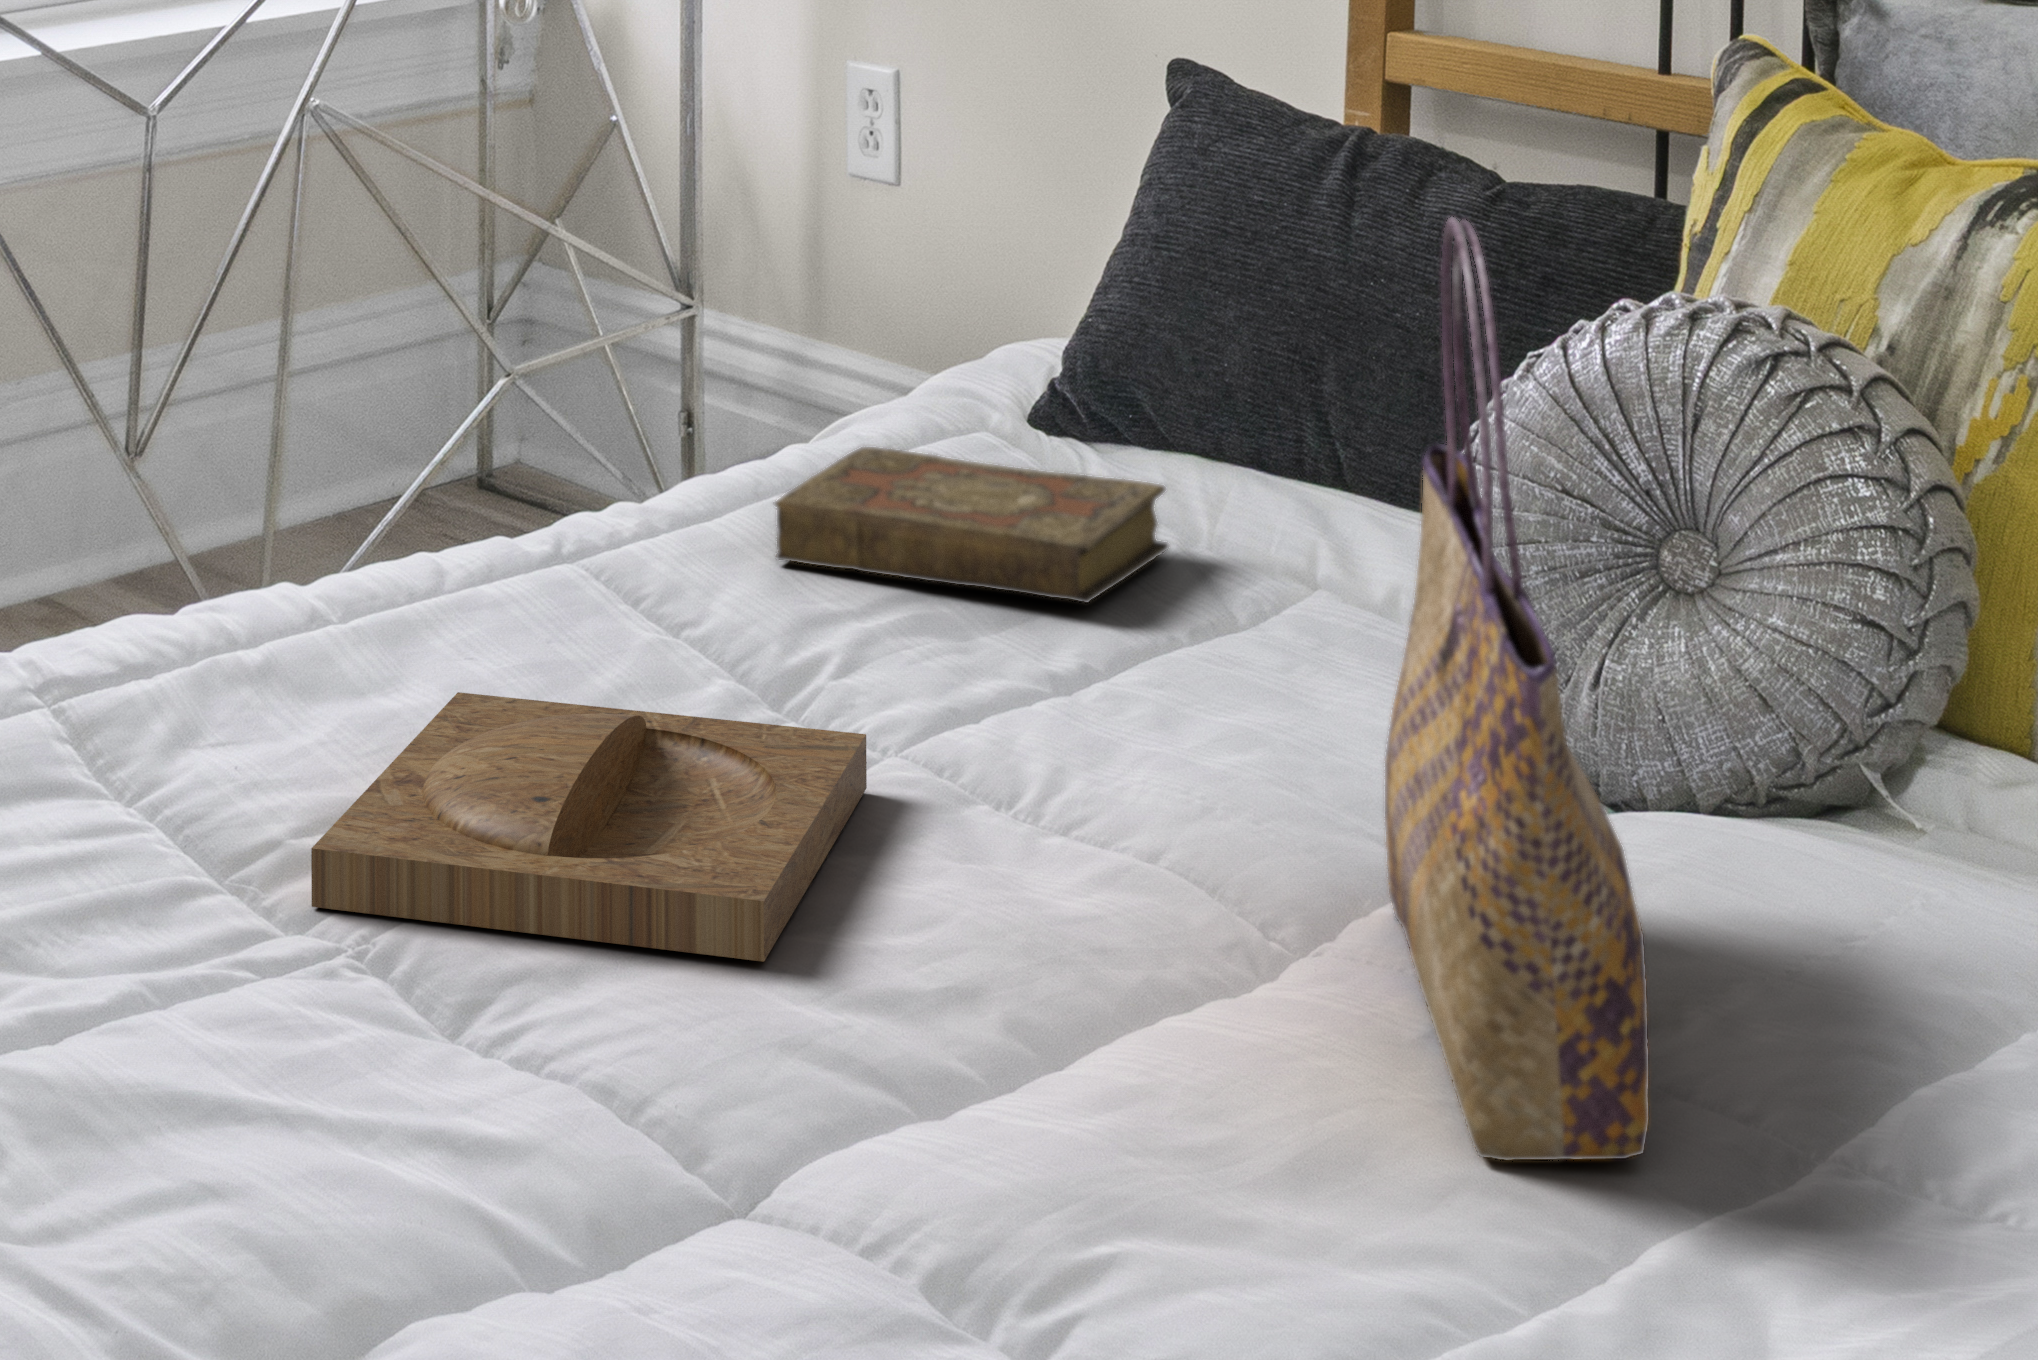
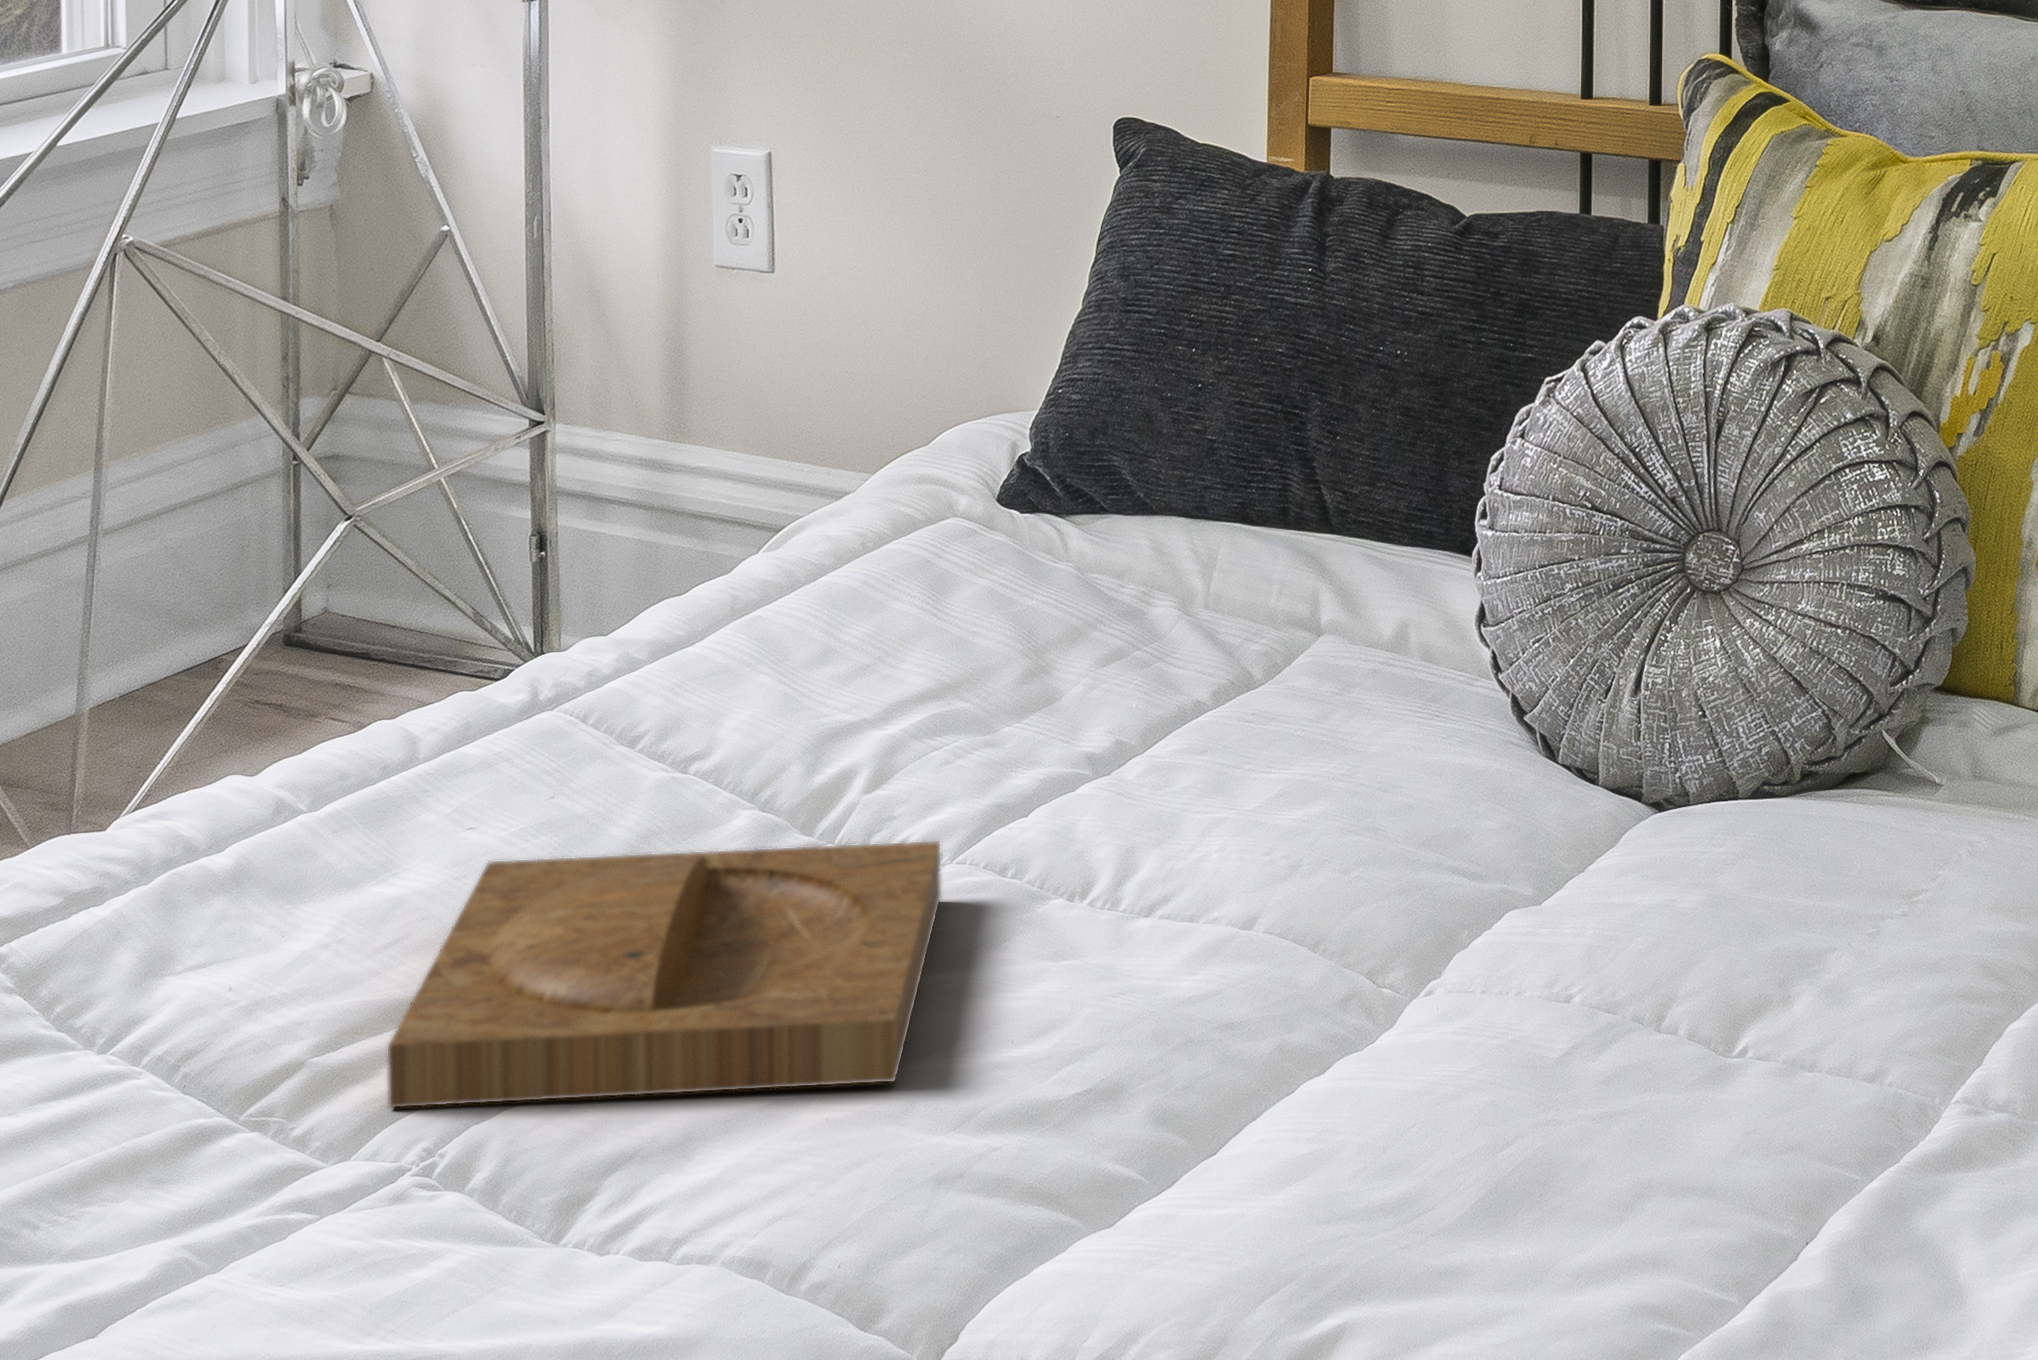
tote bag: present [1385,218,1649,1160] -> none [1479,257,1780,1142]
book: present [775,447,1168,602] -> none [766,553,1168,683]

